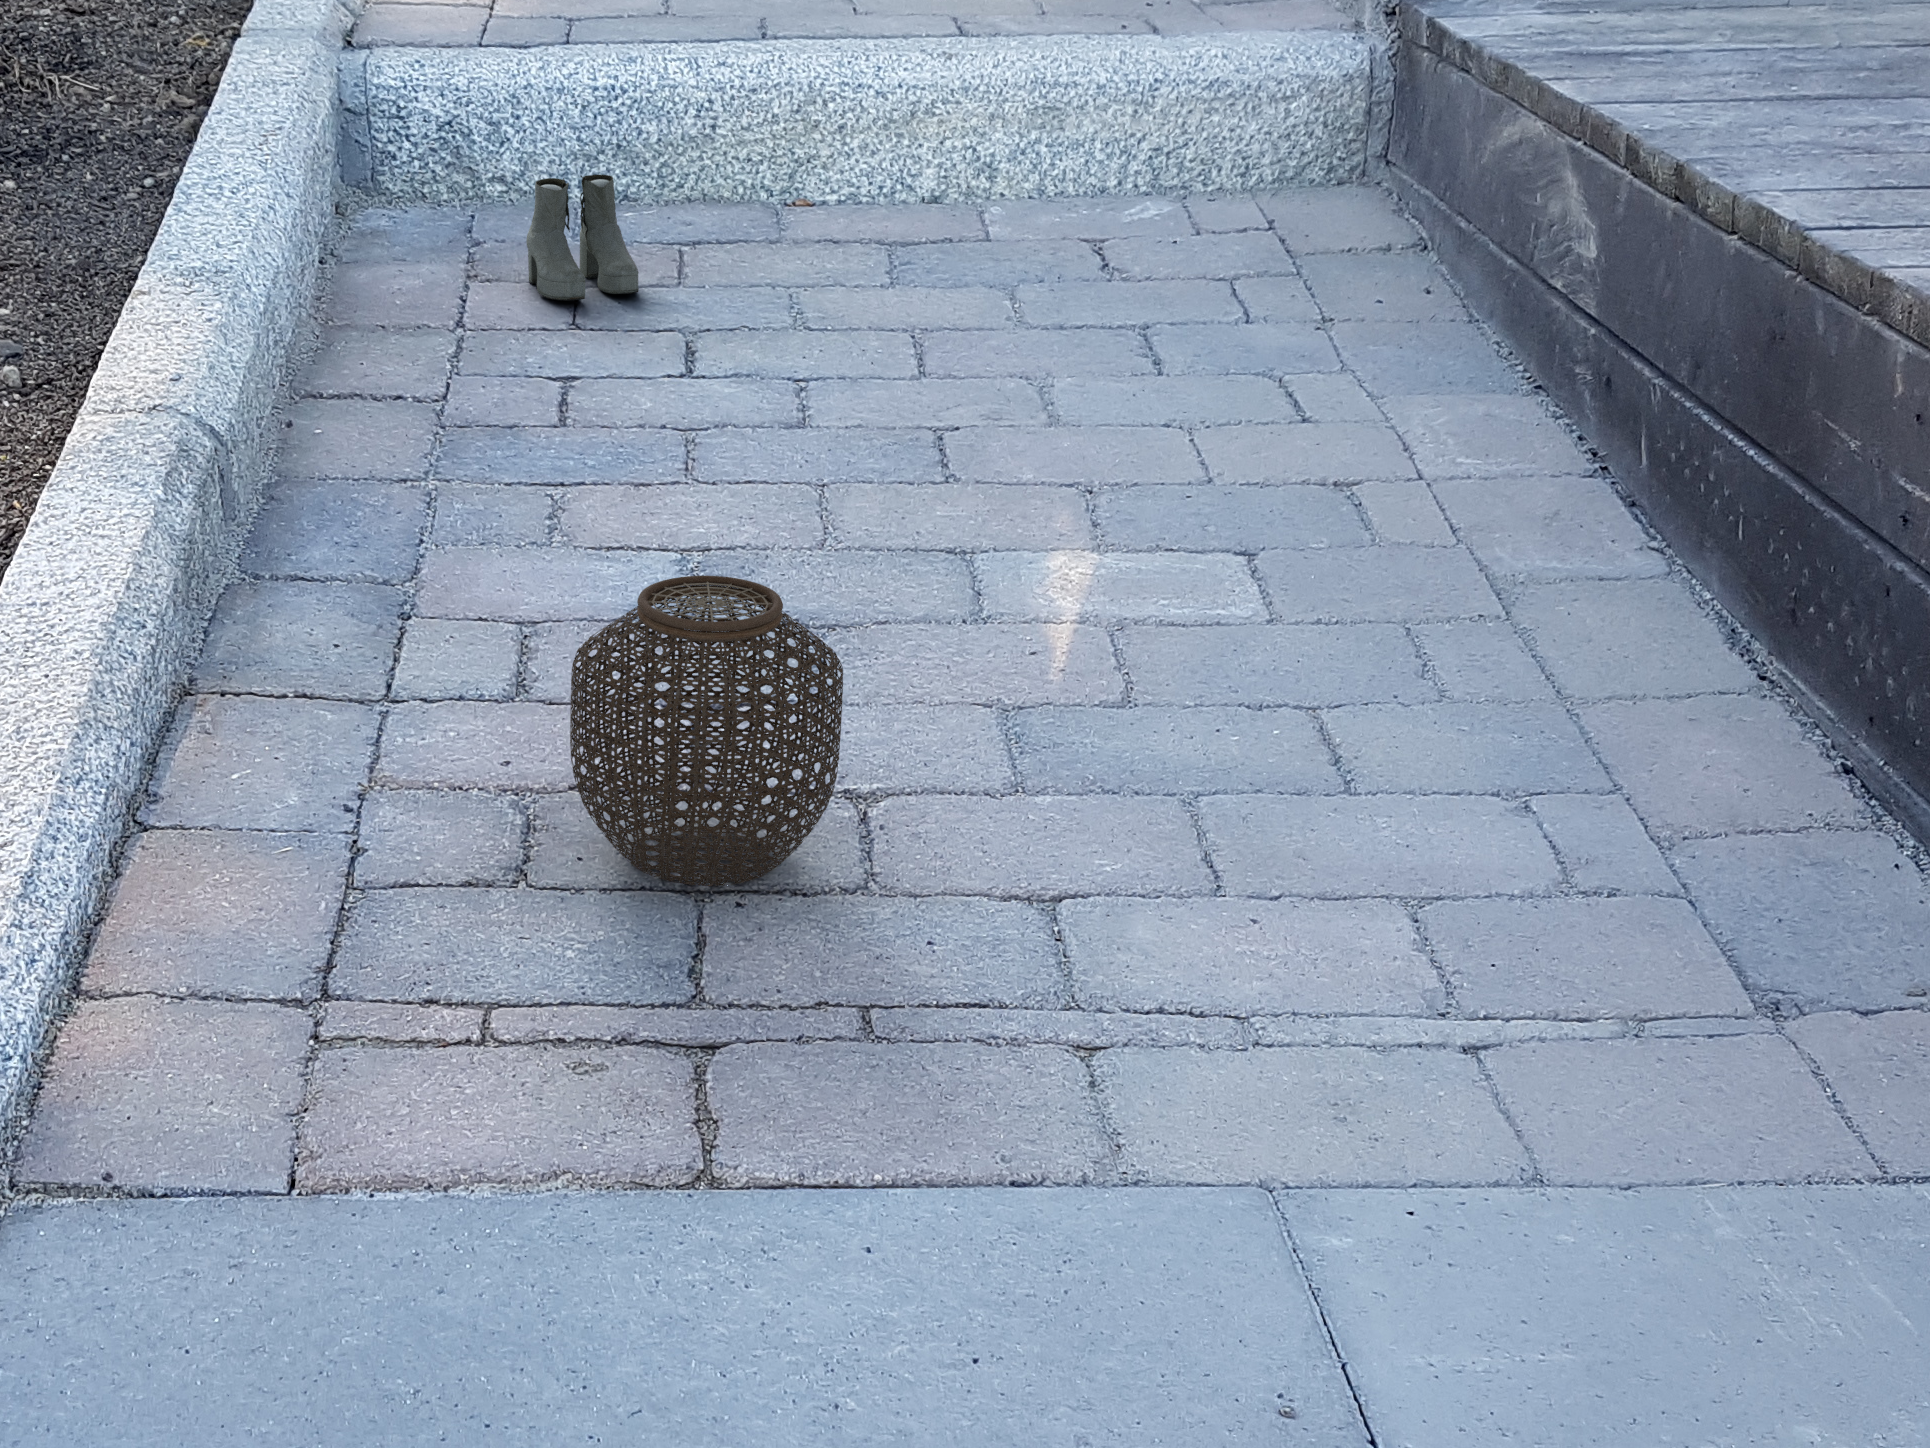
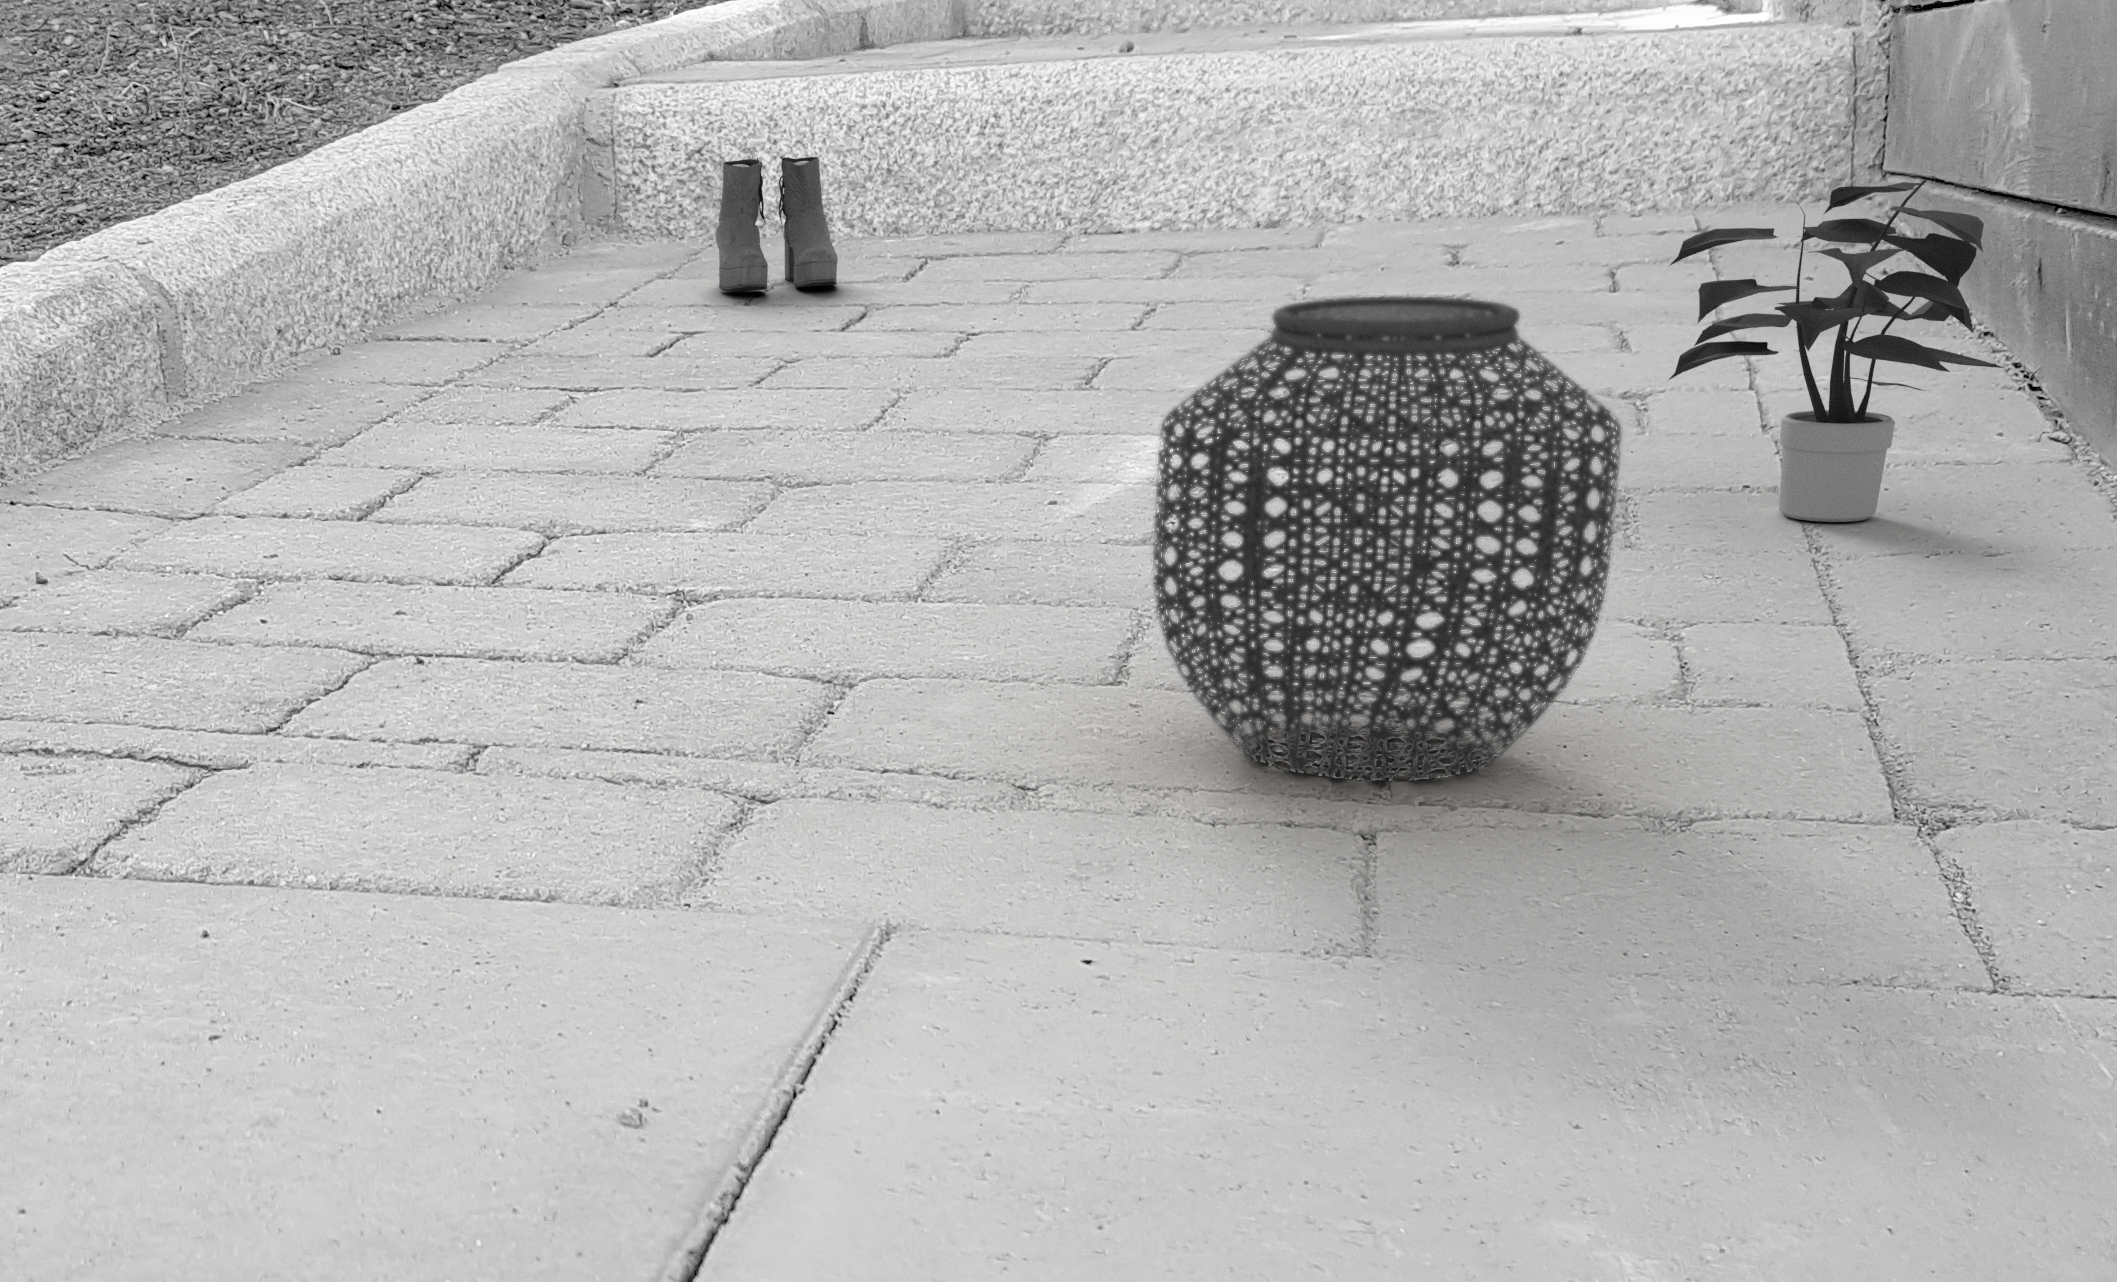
potted plant: none [1443,405,1653,645] -> present [1669,179,2004,522]
woven basket: present [570,576,843,886] -> present [1153,297,1621,781]

